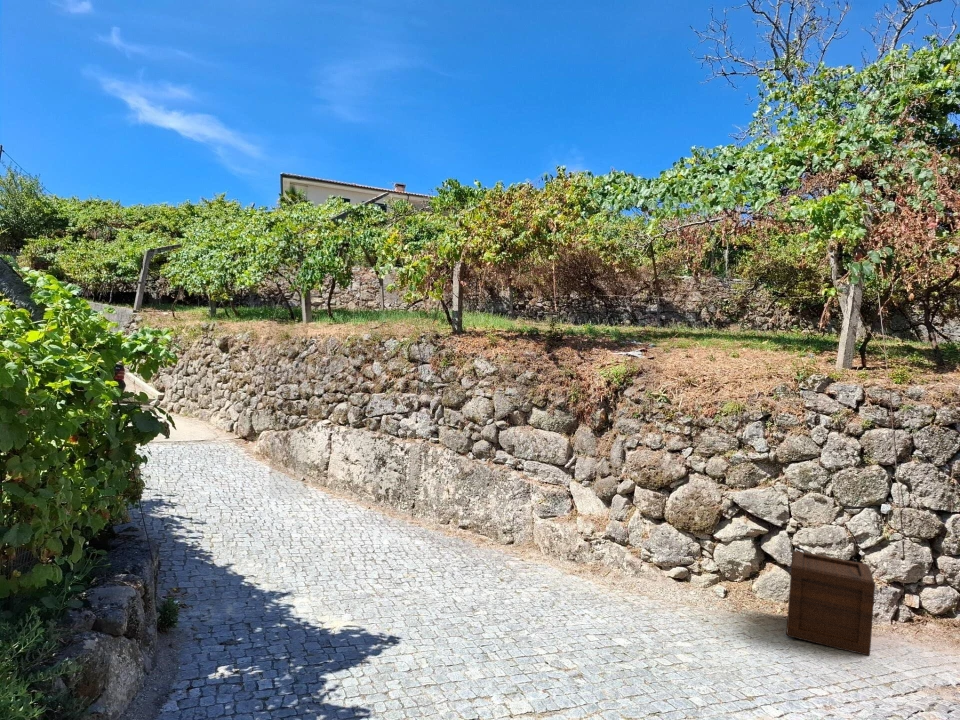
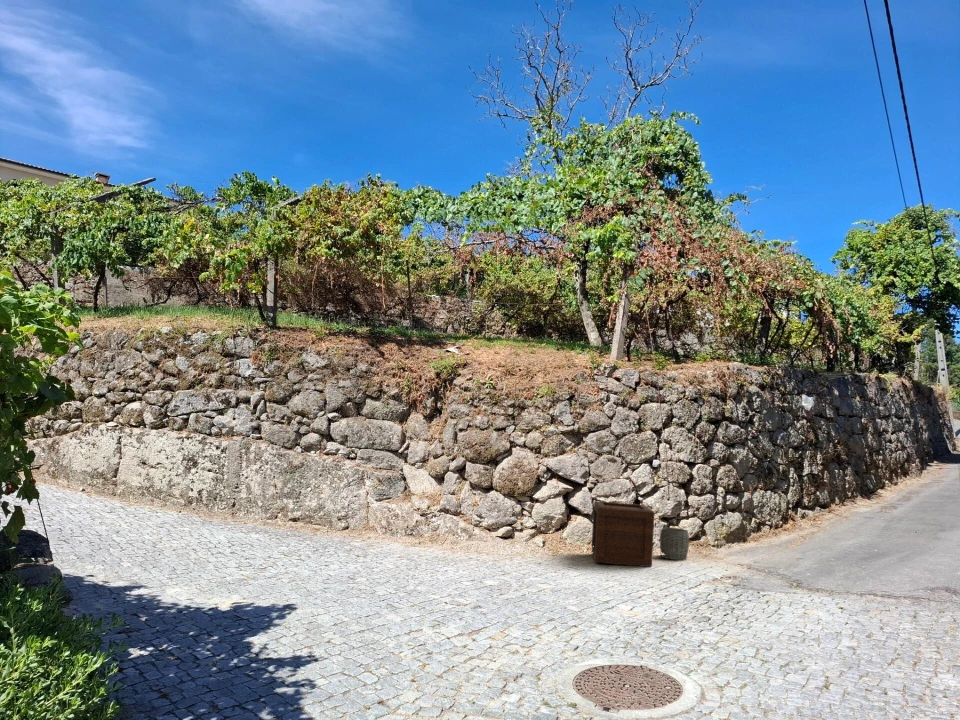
woven basket: none [889,596,935,647] -> present [660,527,689,560]

